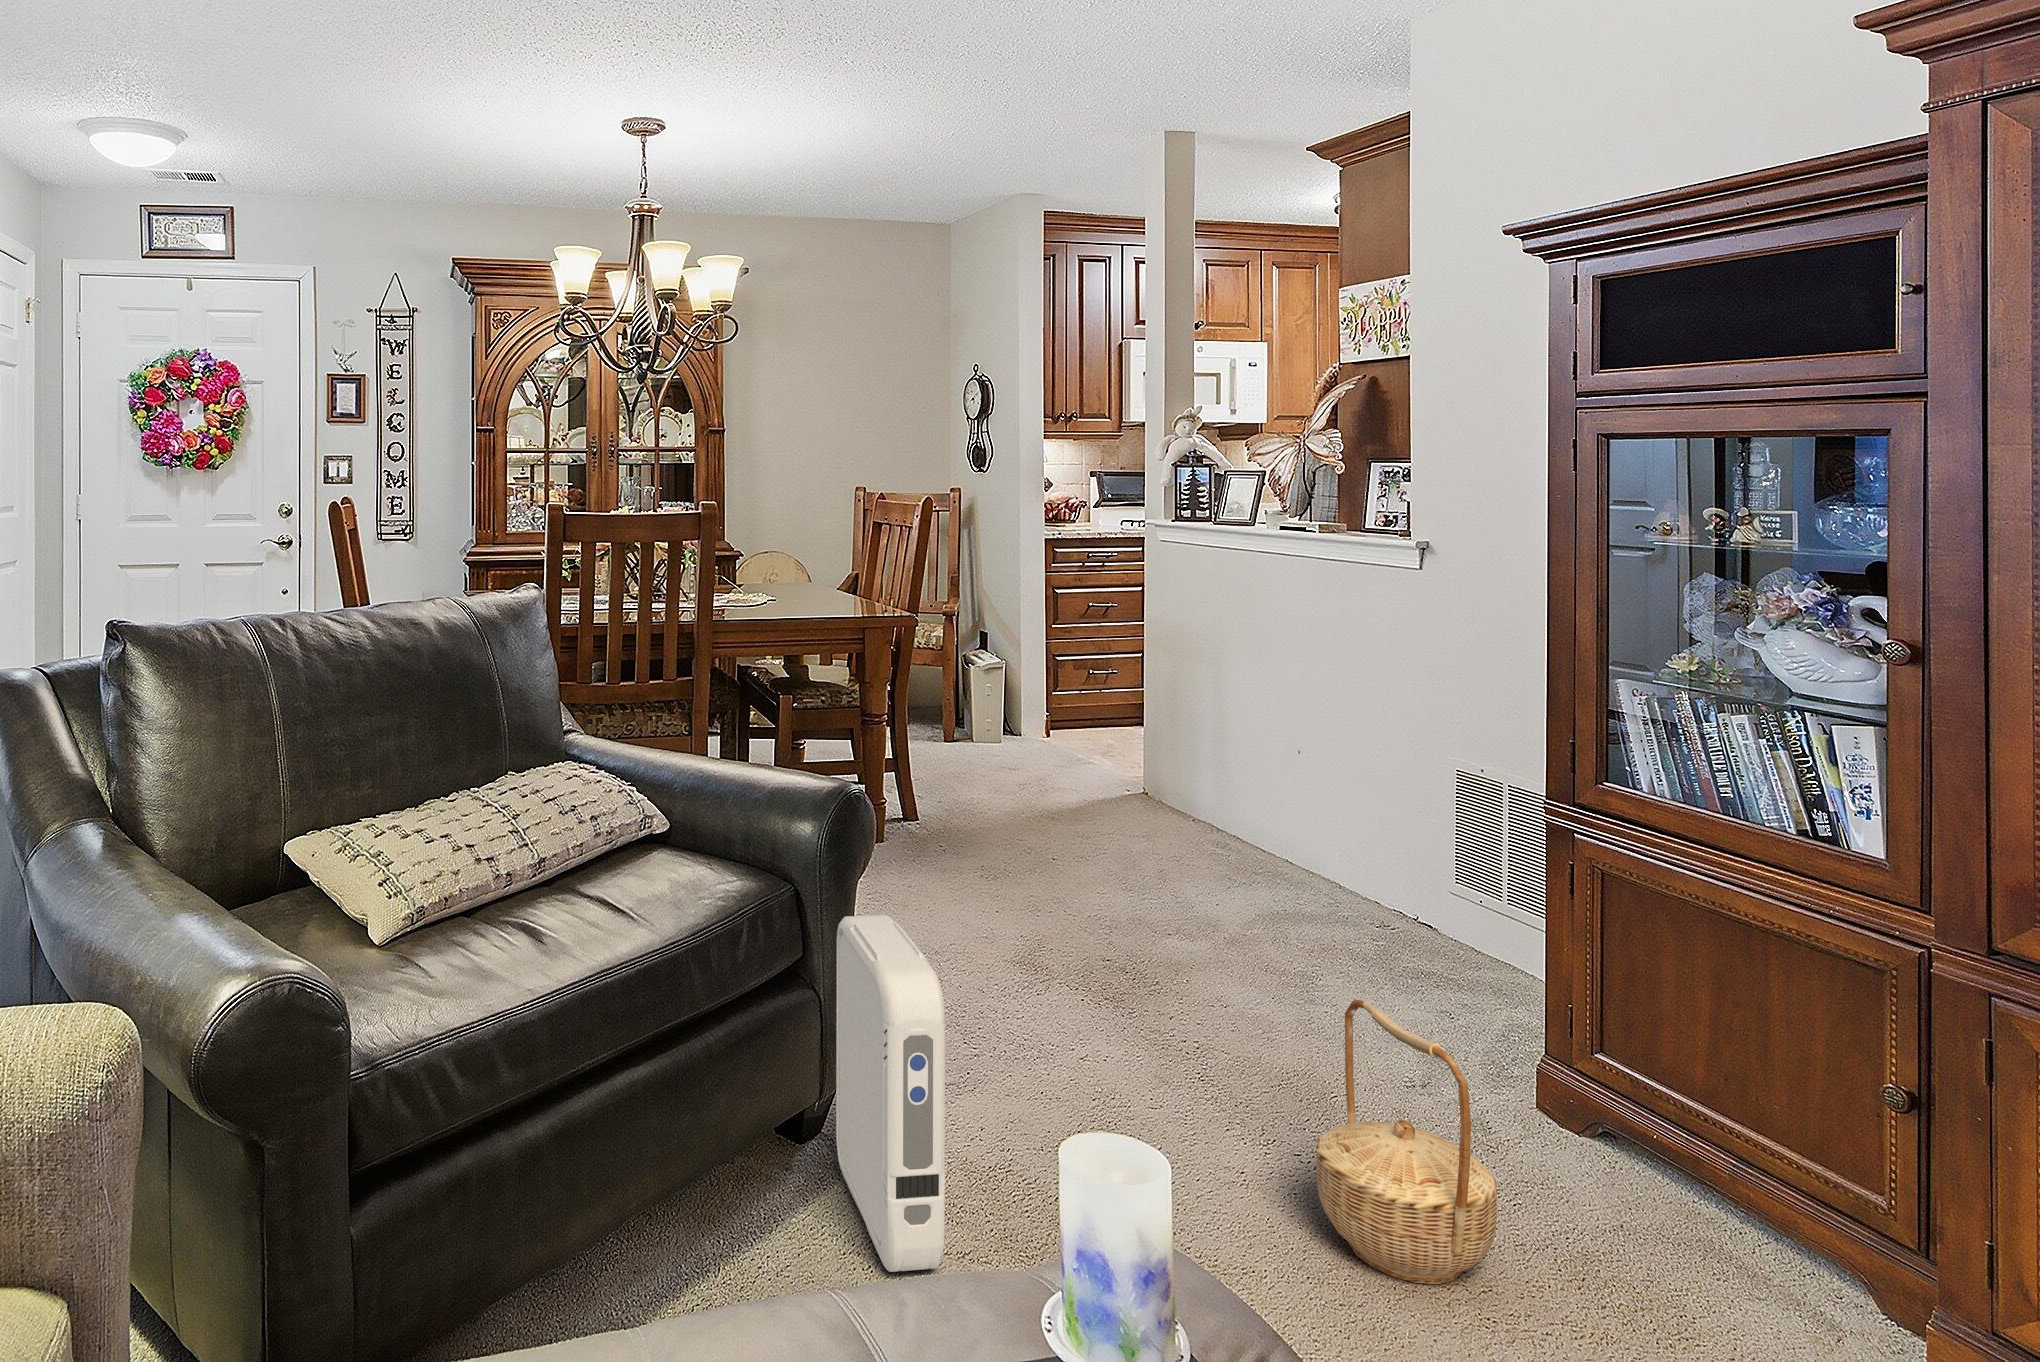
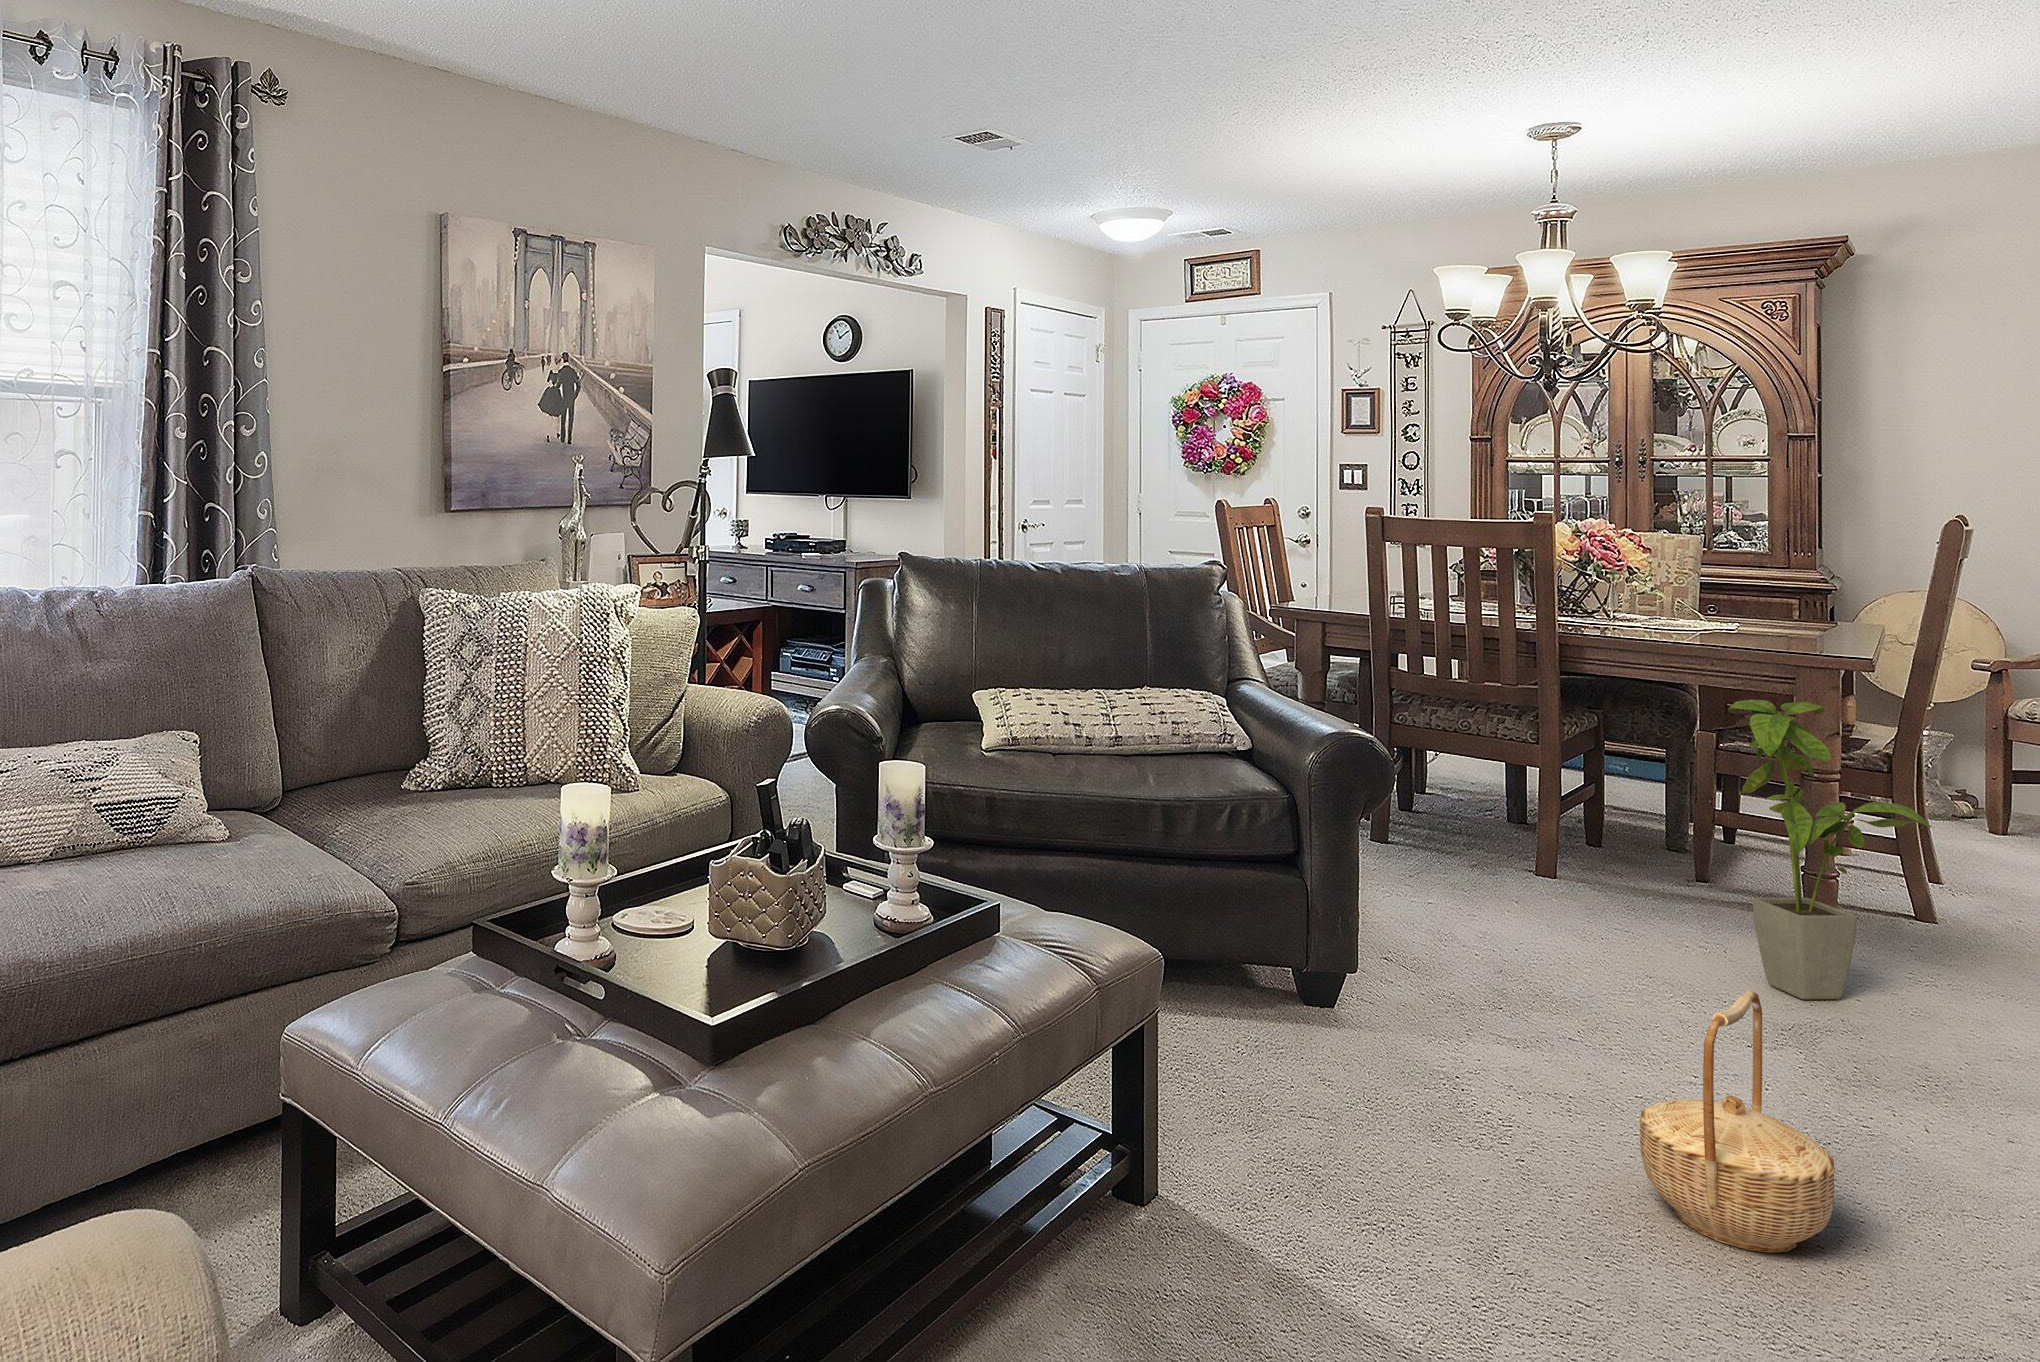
house plant: none [975,679,1126,952] -> present [1728,700,1932,999]
air purifier: present [836,915,945,1272] -> none [1241,814,1348,1060]

